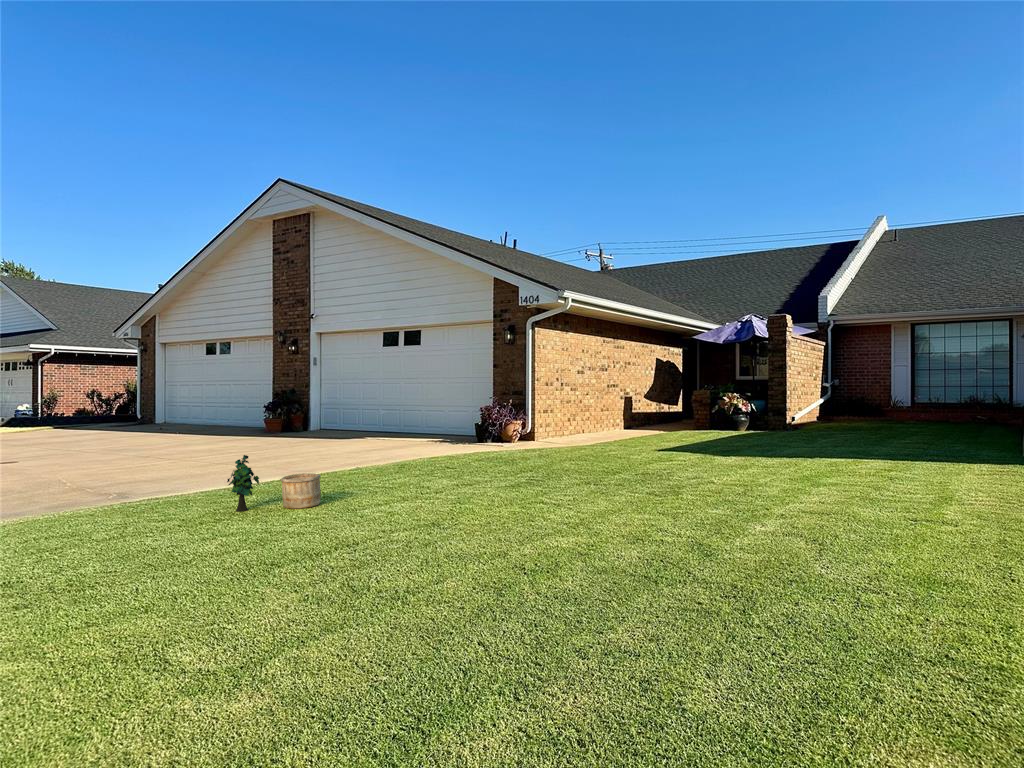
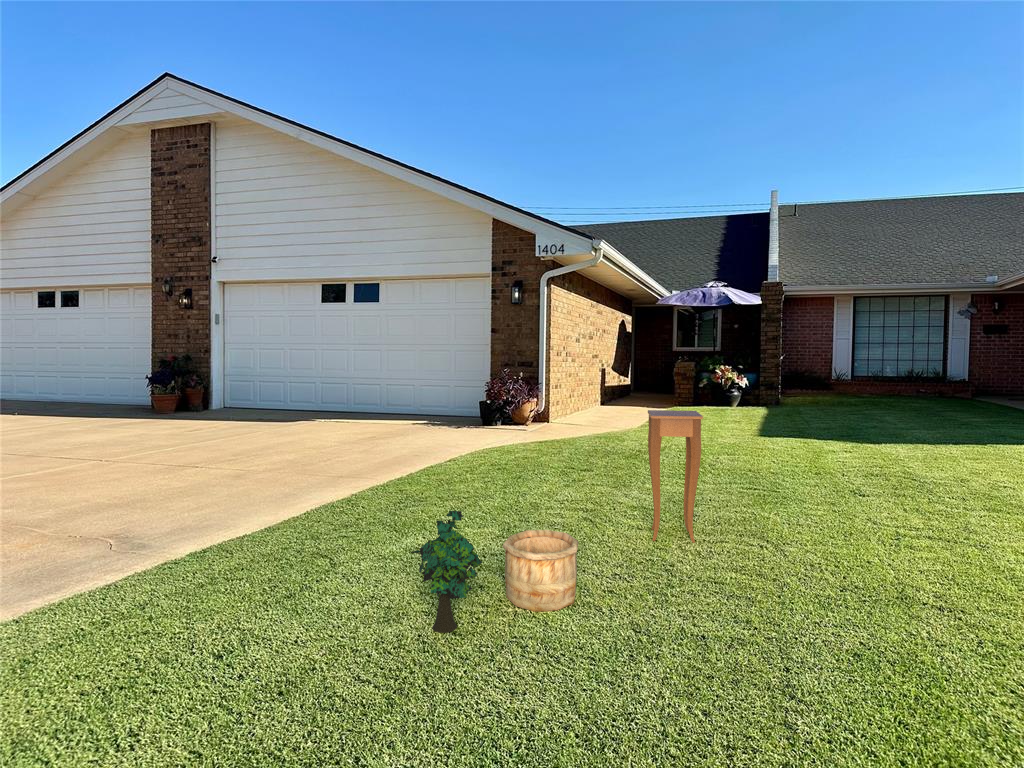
side table: none [404,416,445,494] -> present [648,410,703,543]

